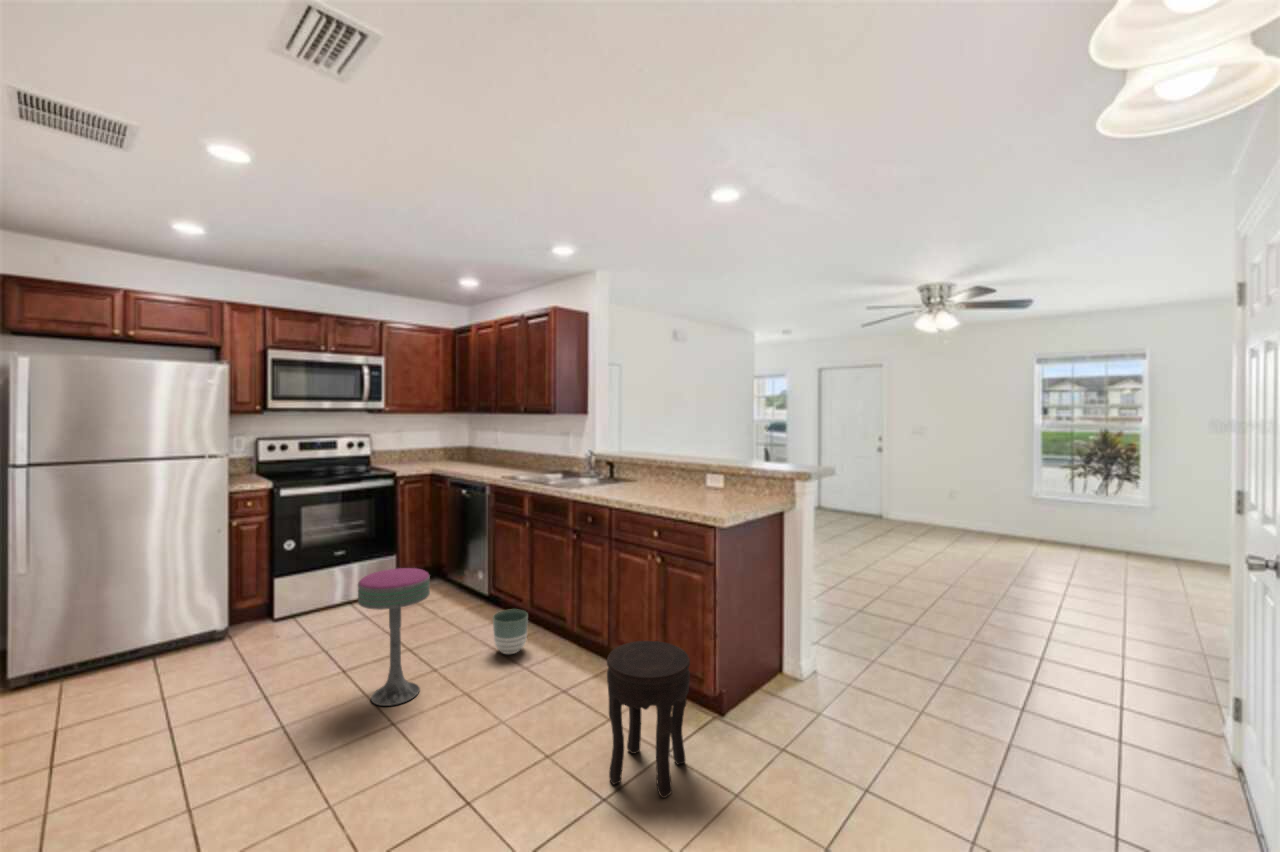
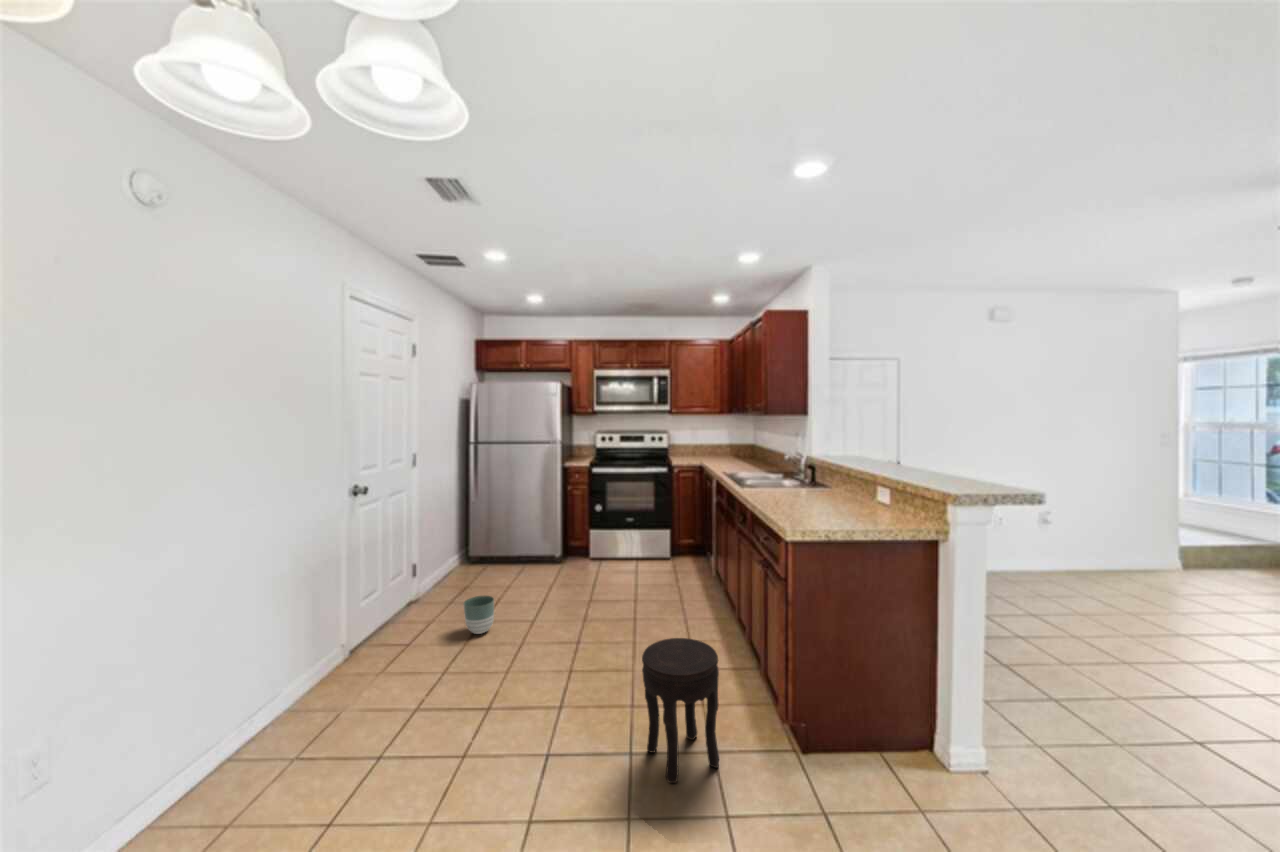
bar stool: present [358,568,430,706] -> none [572,536,620,634]
planter: present [493,609,528,654] -> present [464,596,494,634]

